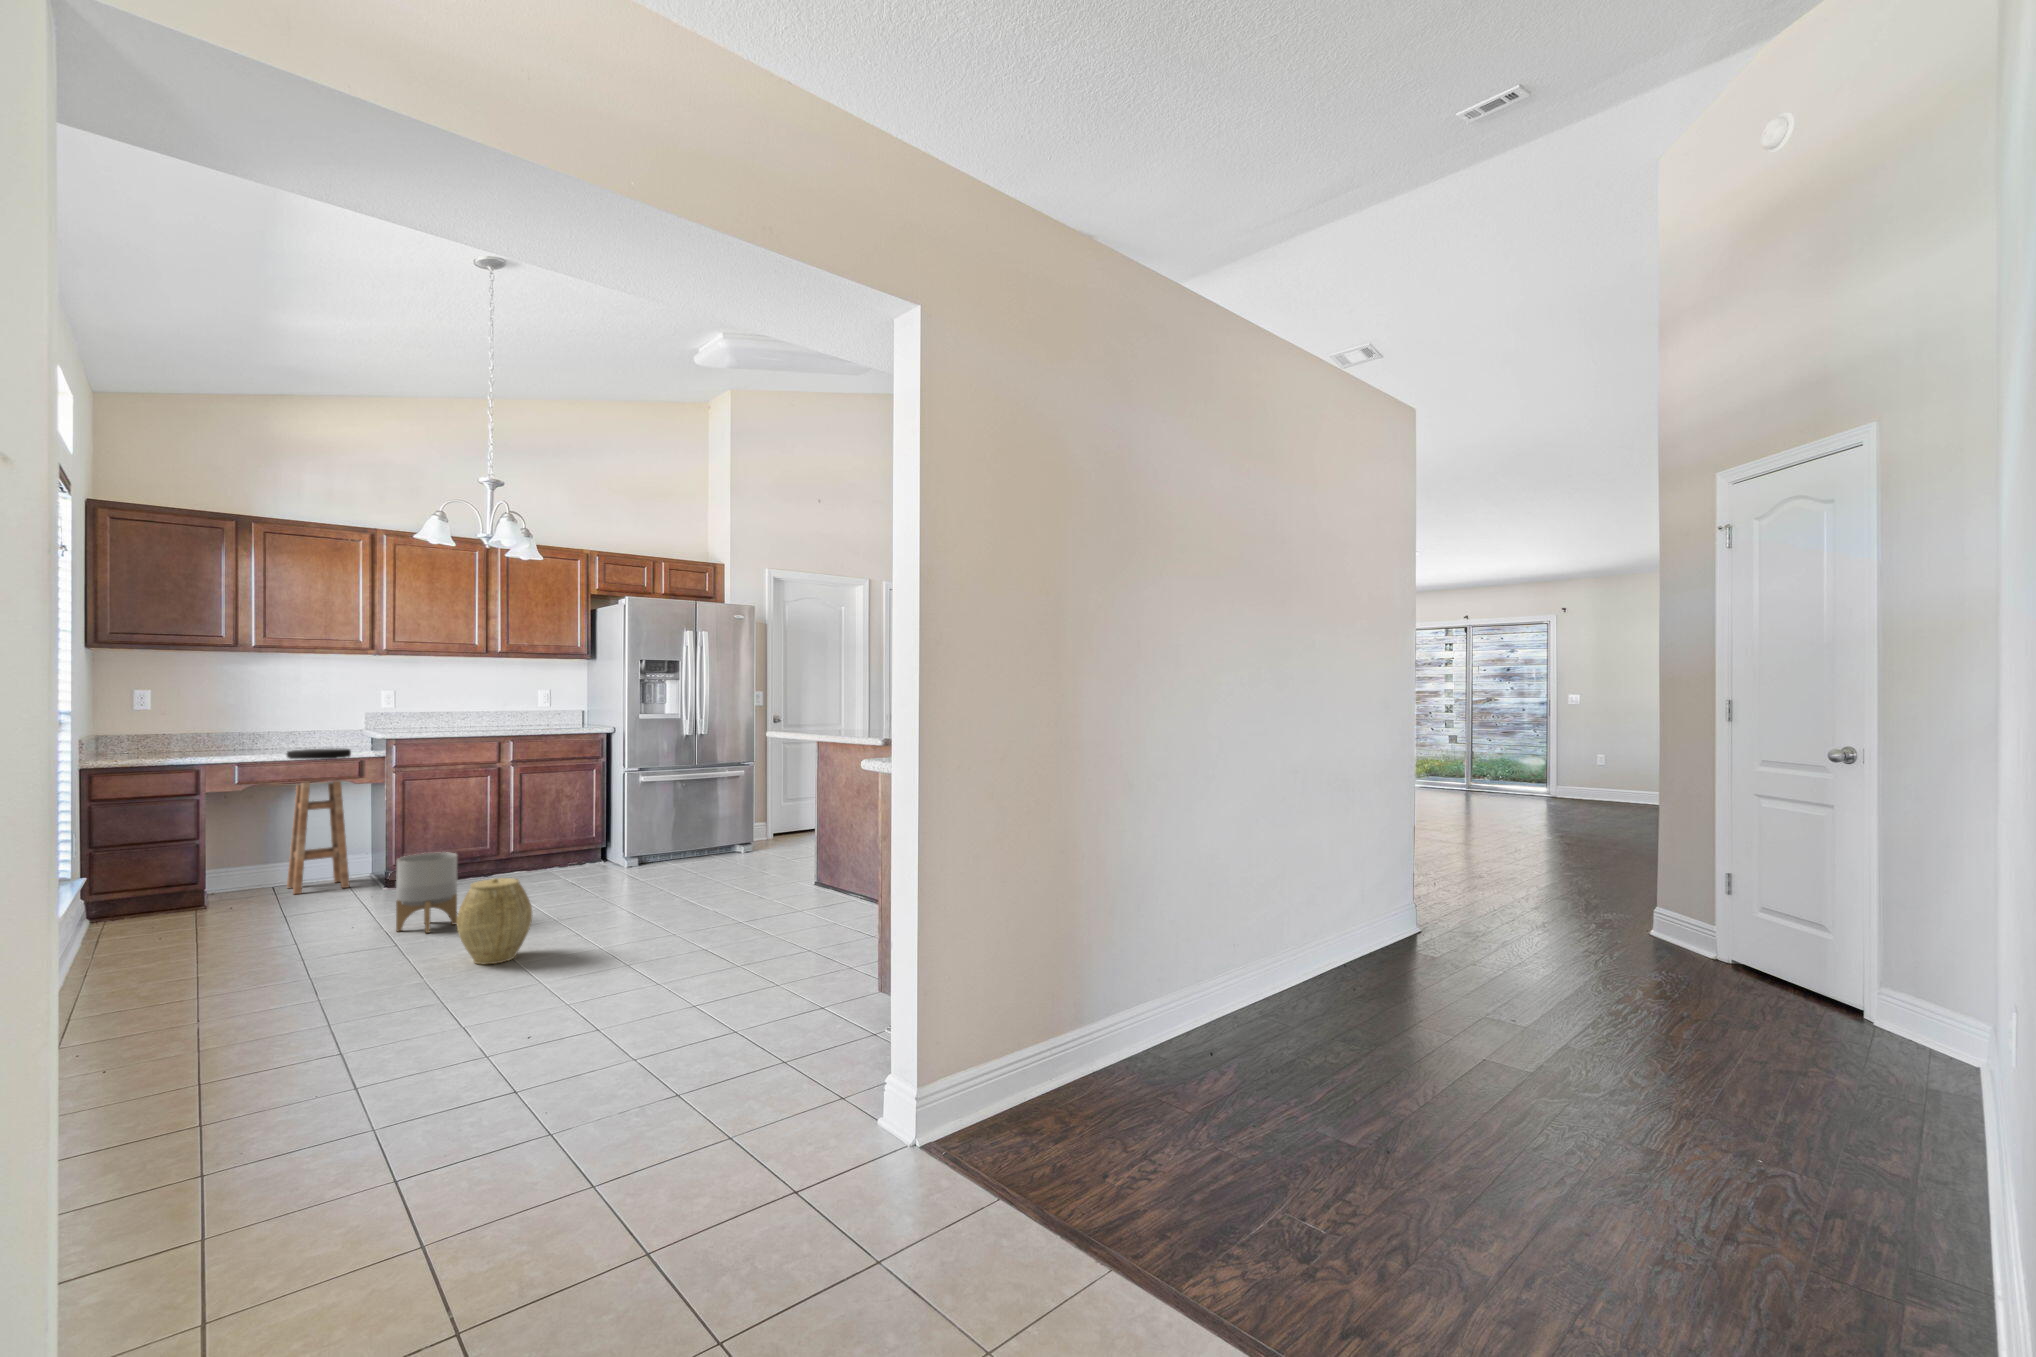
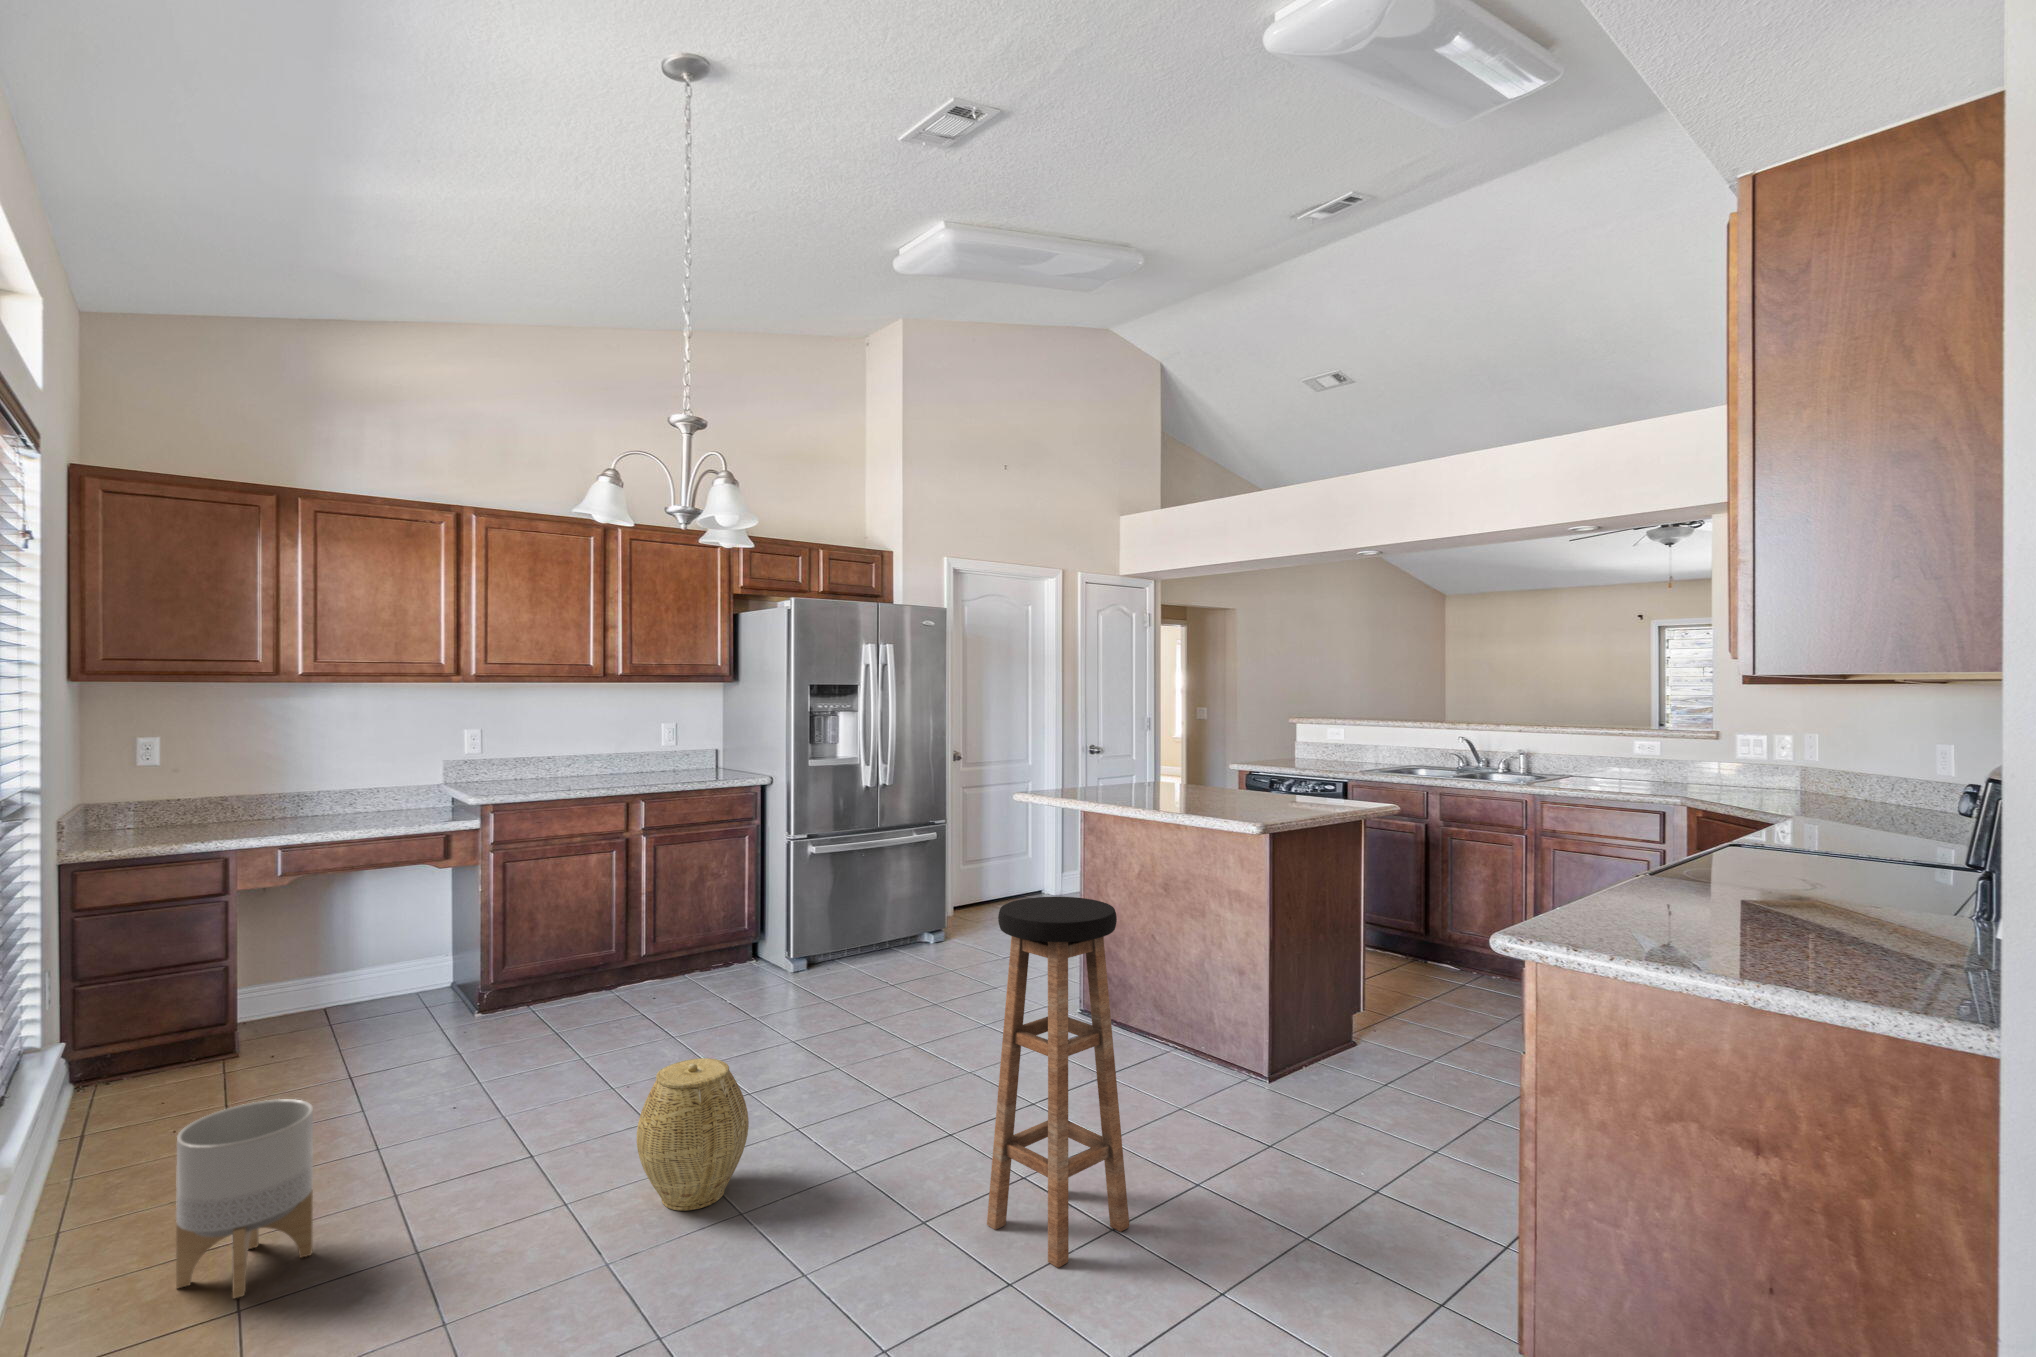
bar stool: present [287,748,351,894] -> present [987,897,1129,1268]
planter: present [396,852,457,933] -> present [176,1099,313,1298]

